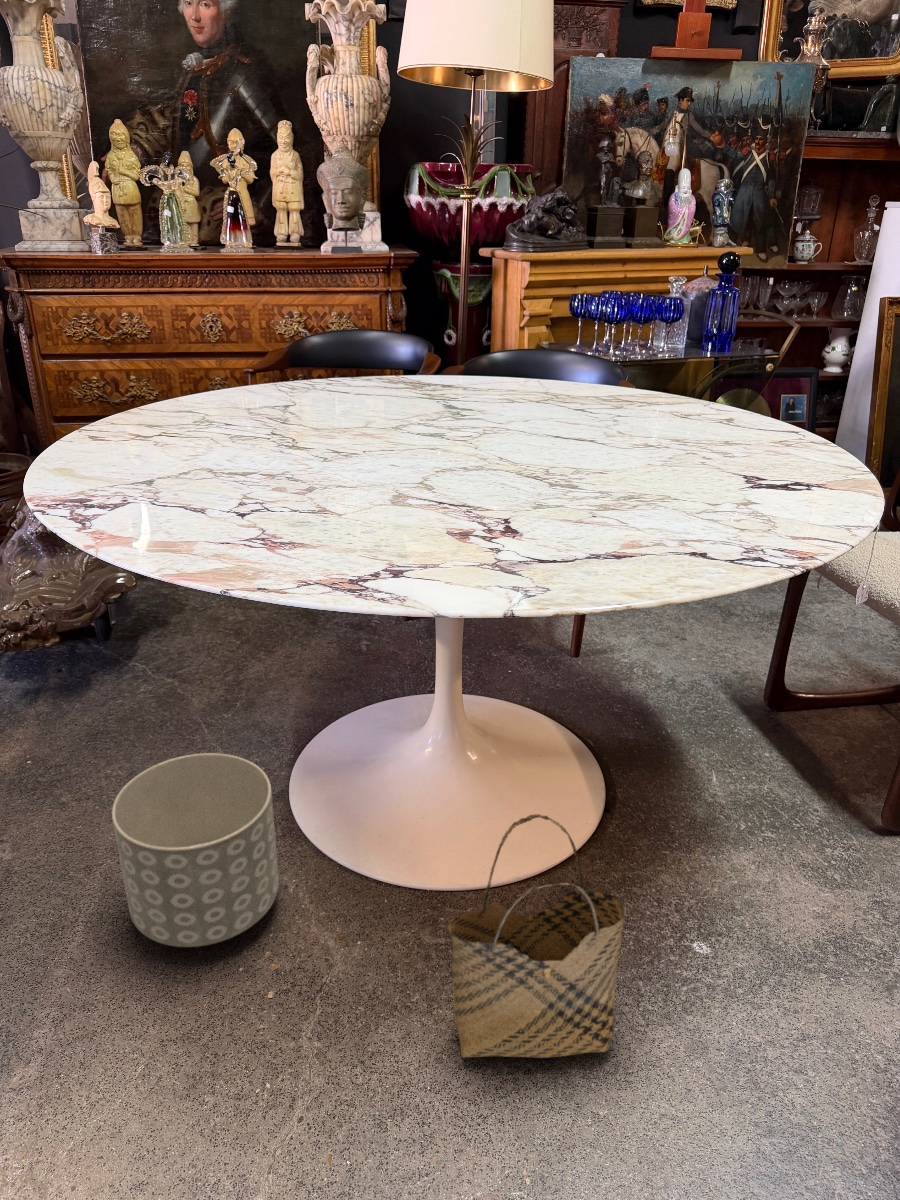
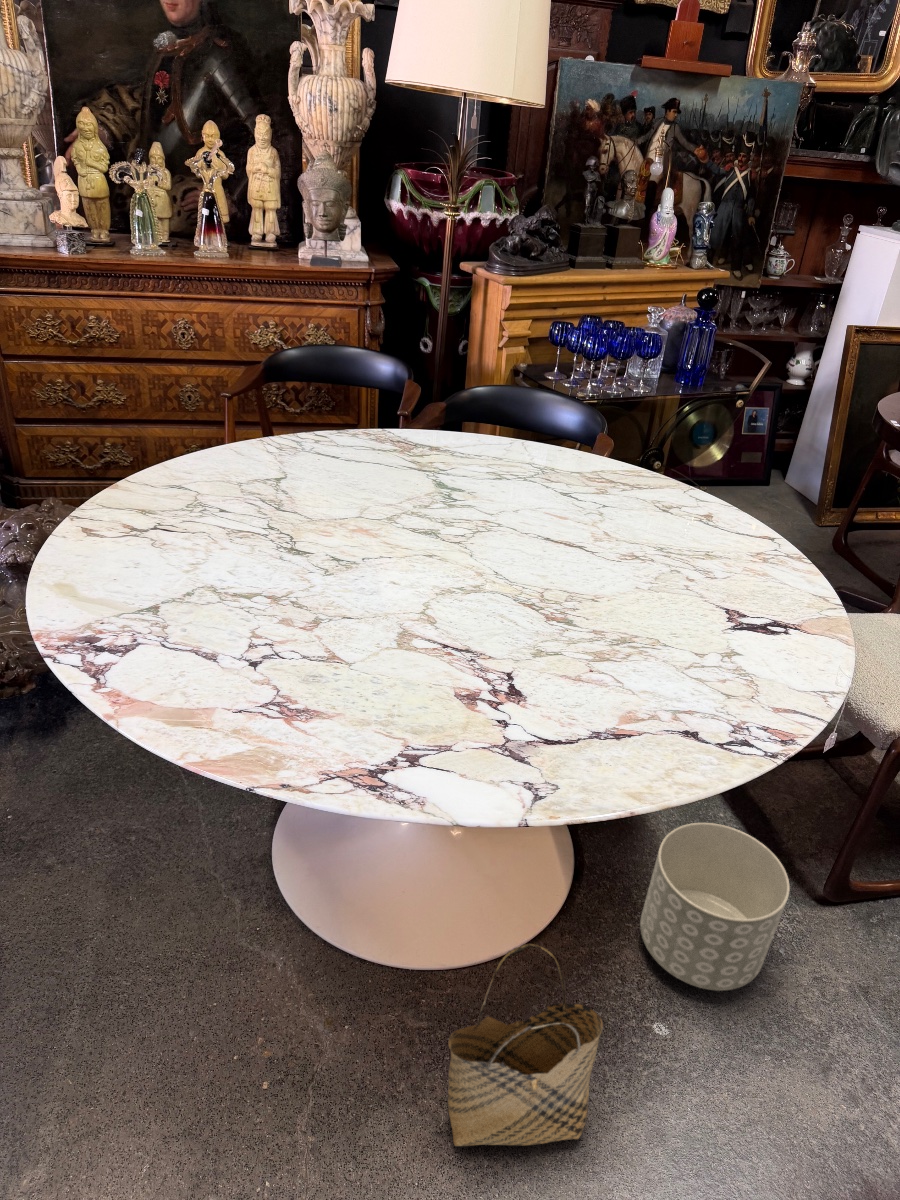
planter: present [112,753,279,947] -> present [640,823,790,991]

